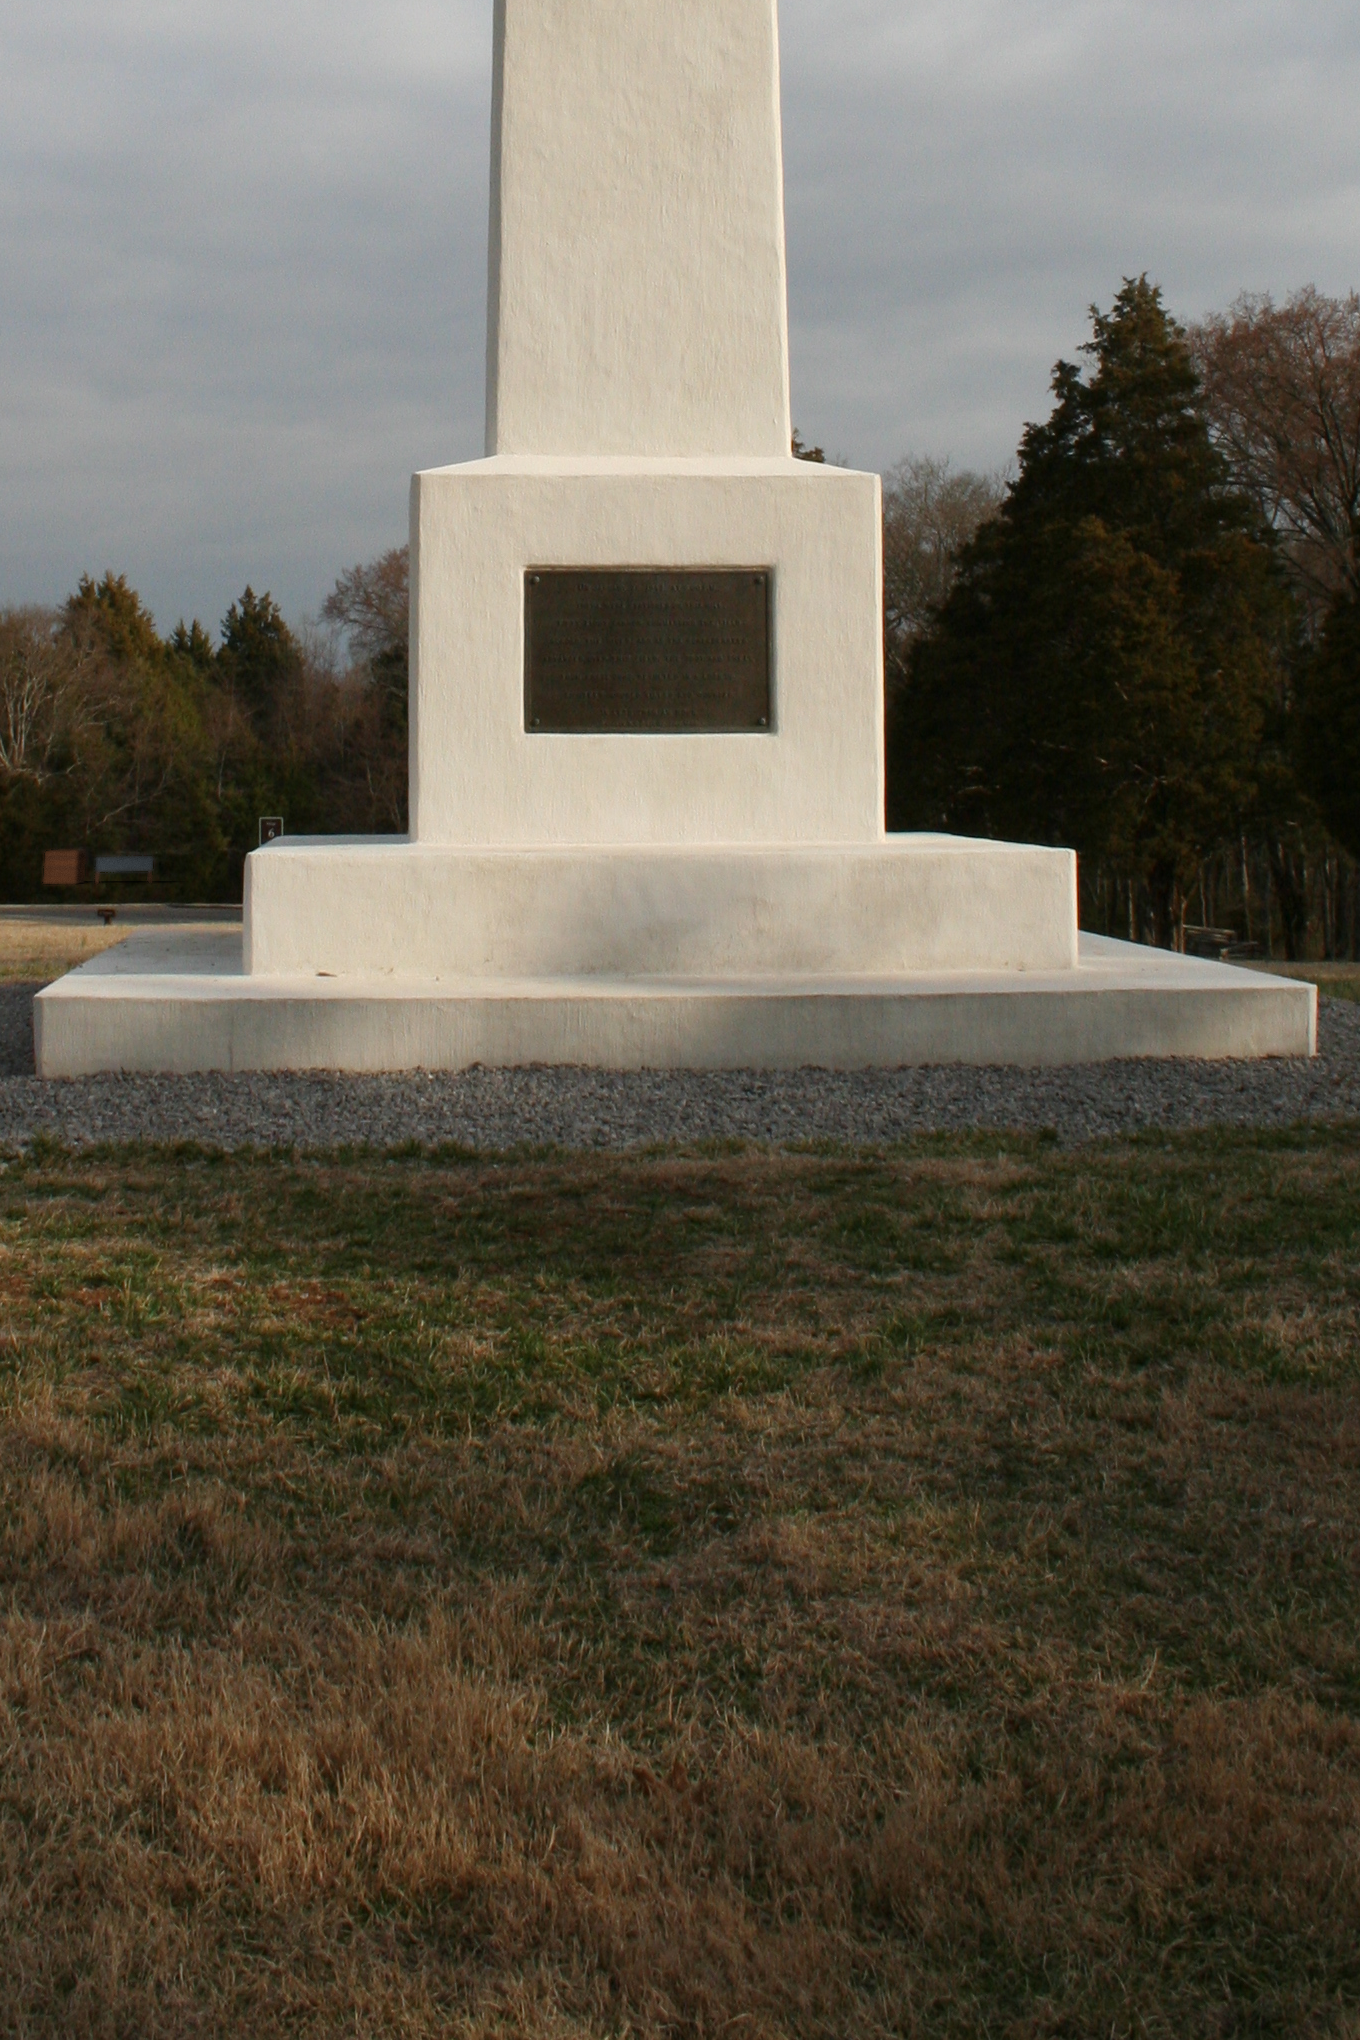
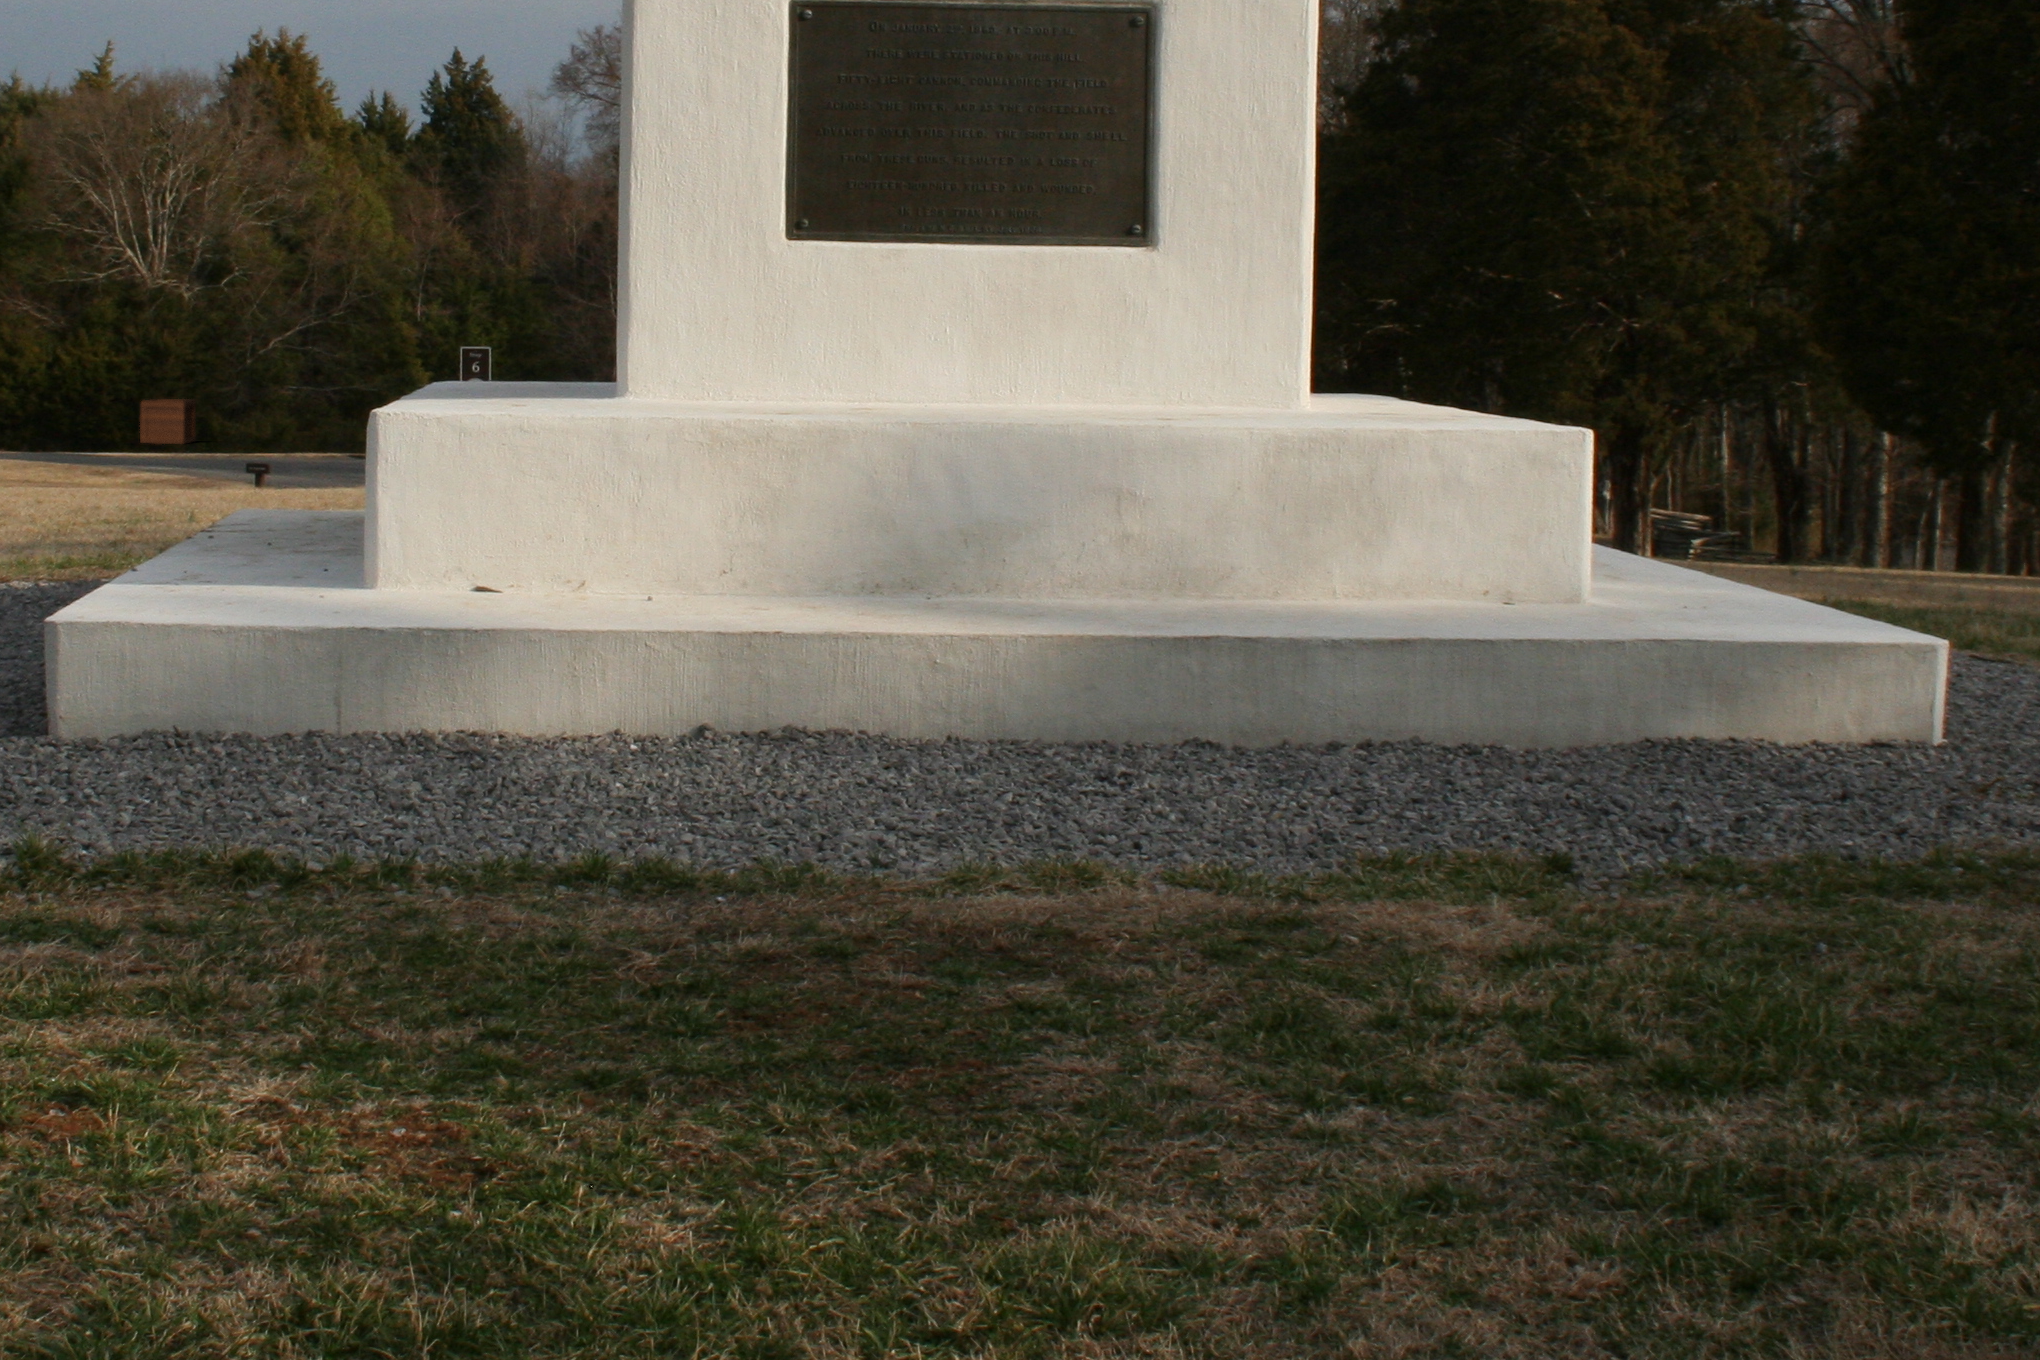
bench: present [95,856,153,882] -> none [209,409,287,445]

